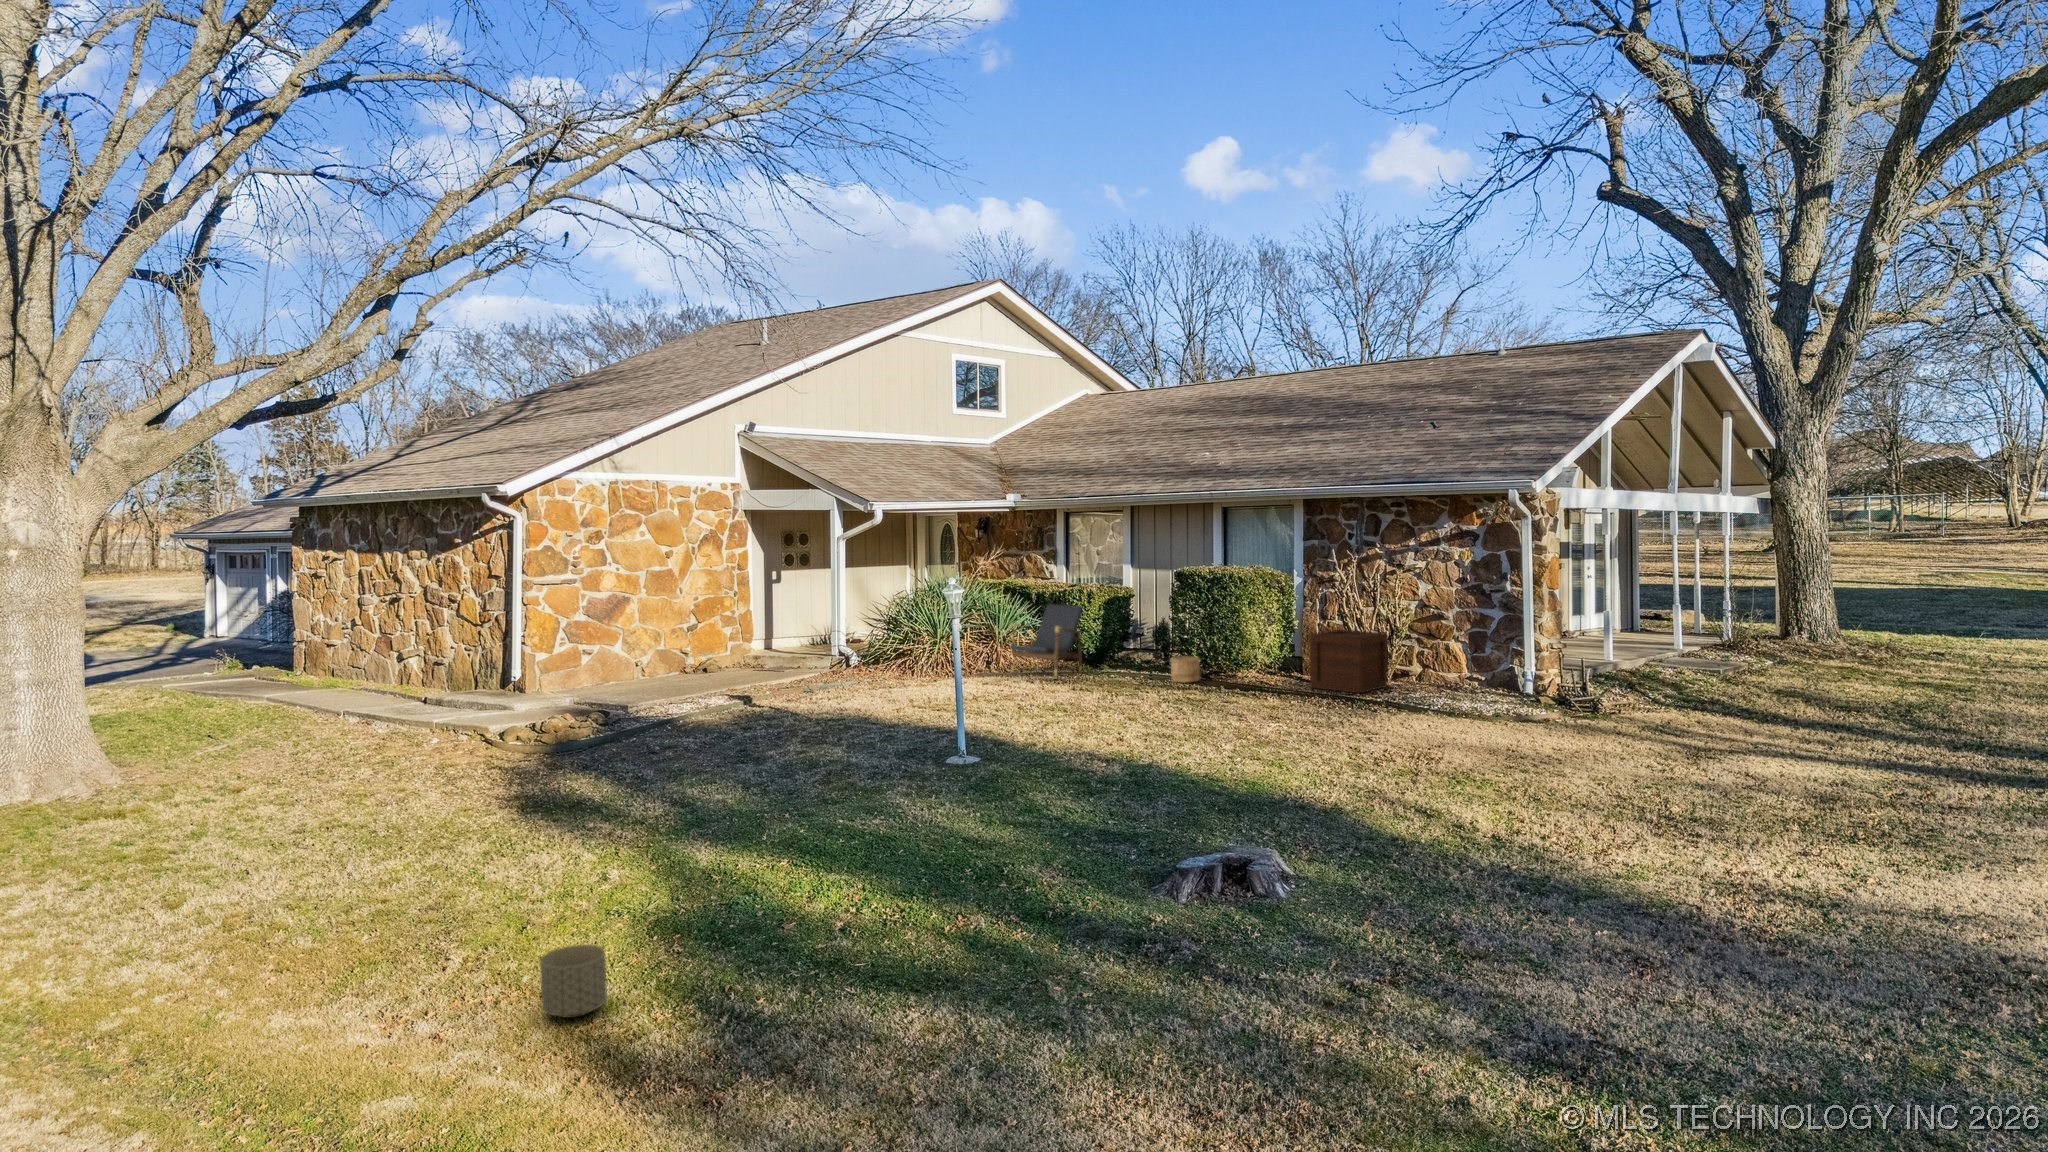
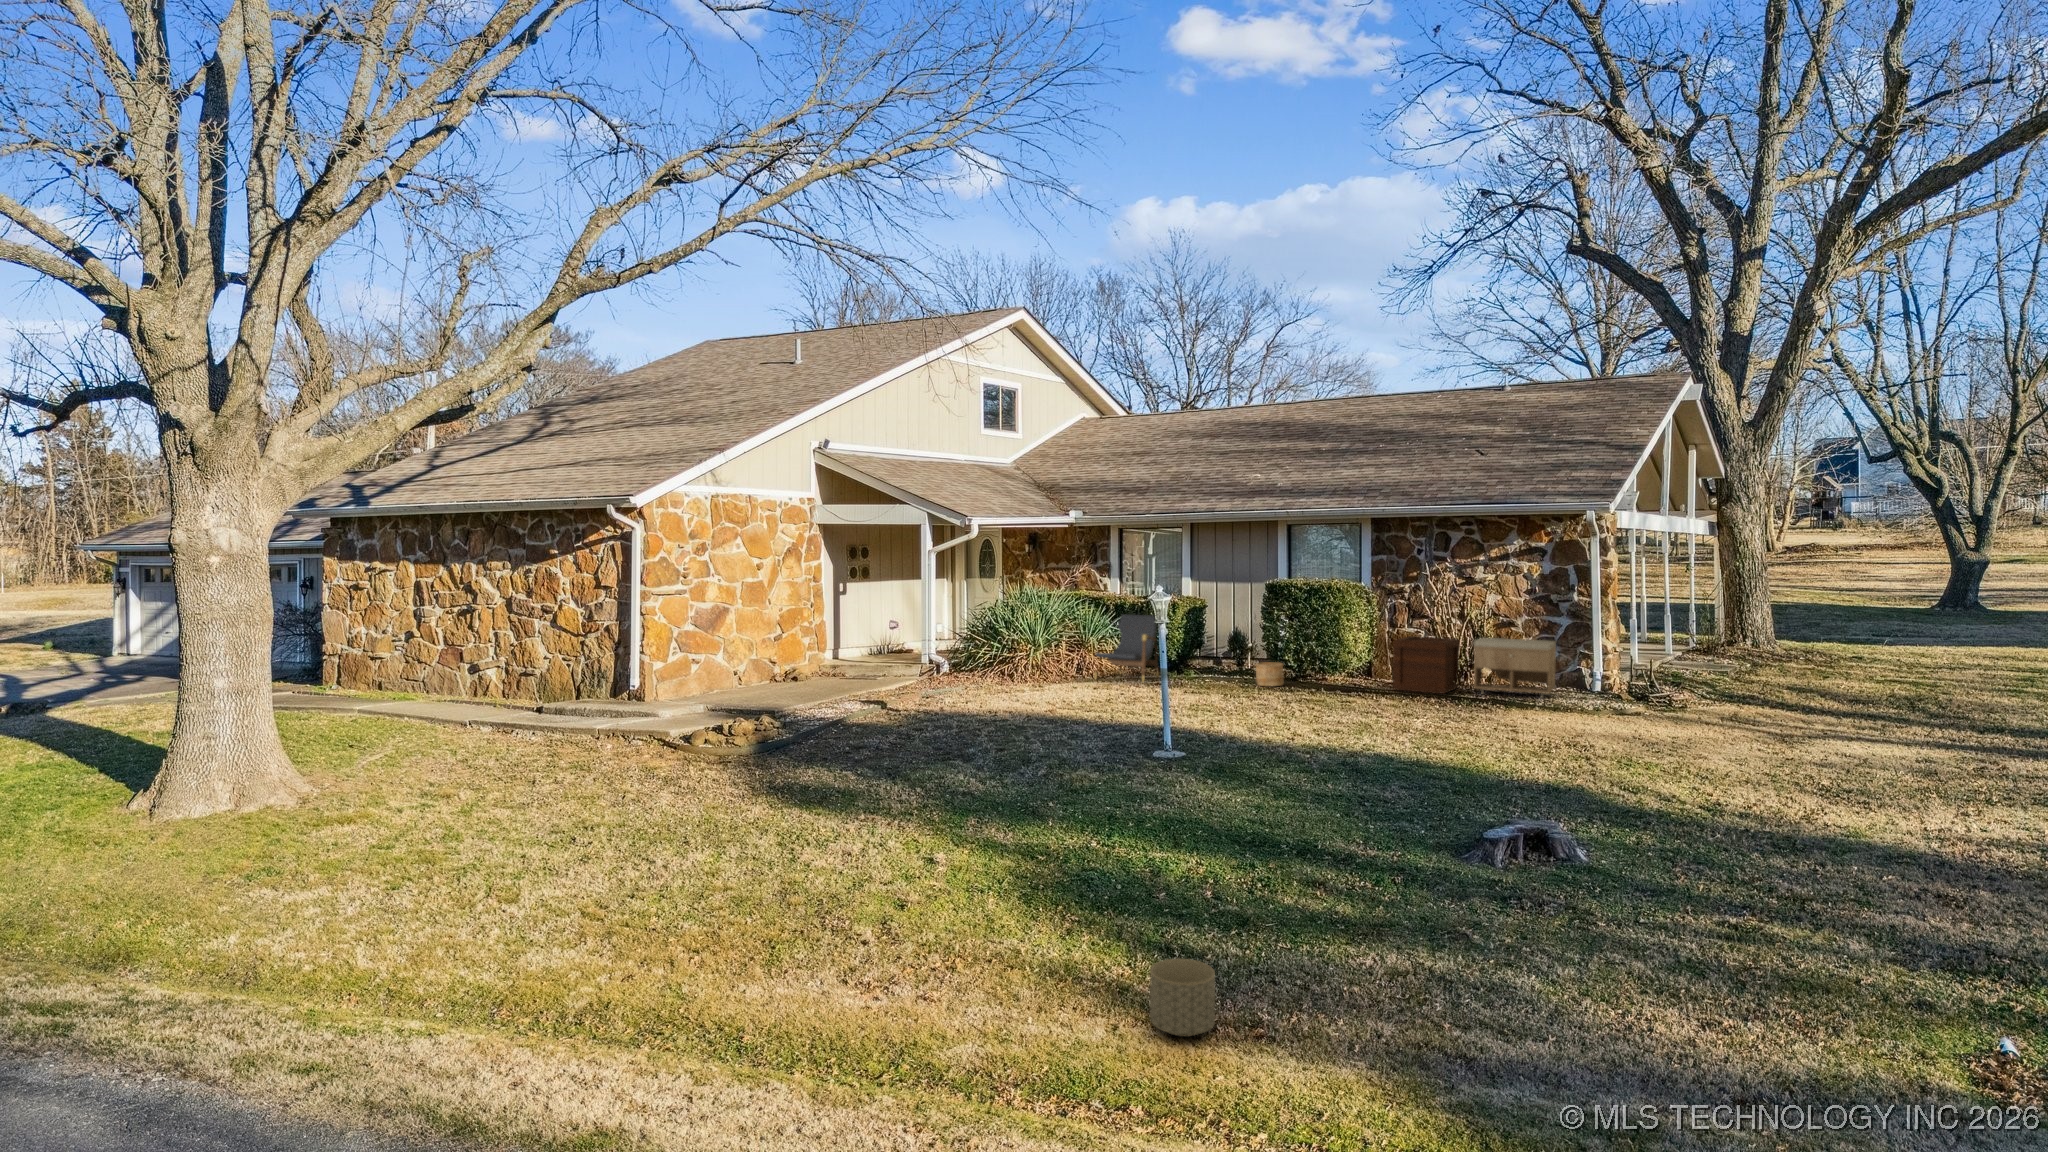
storage bench: none [1392,632,1485,700] -> present [1474,638,1556,698]

